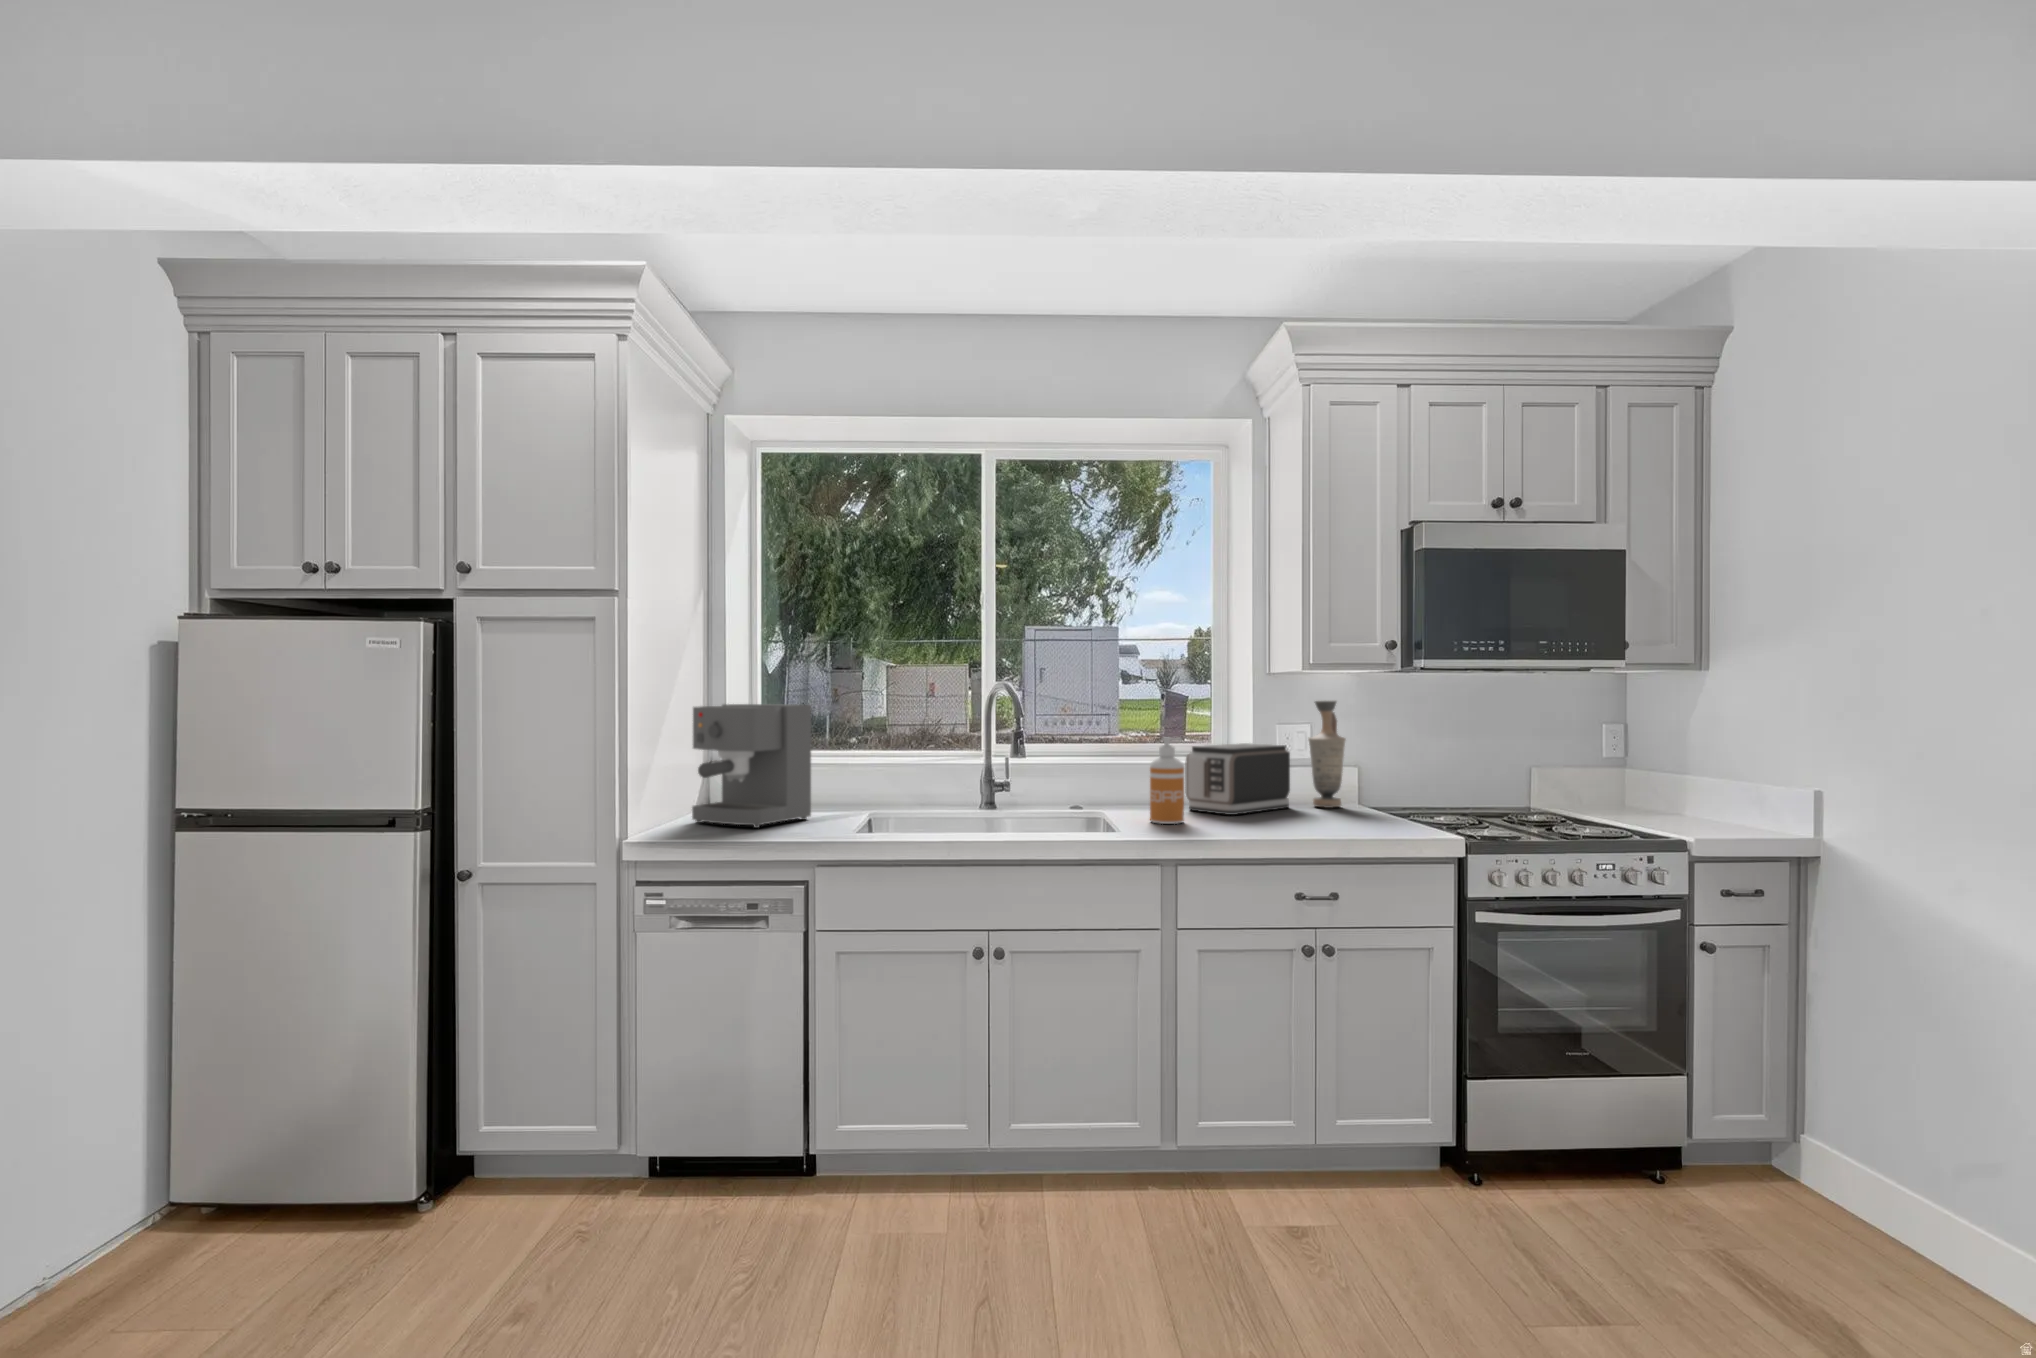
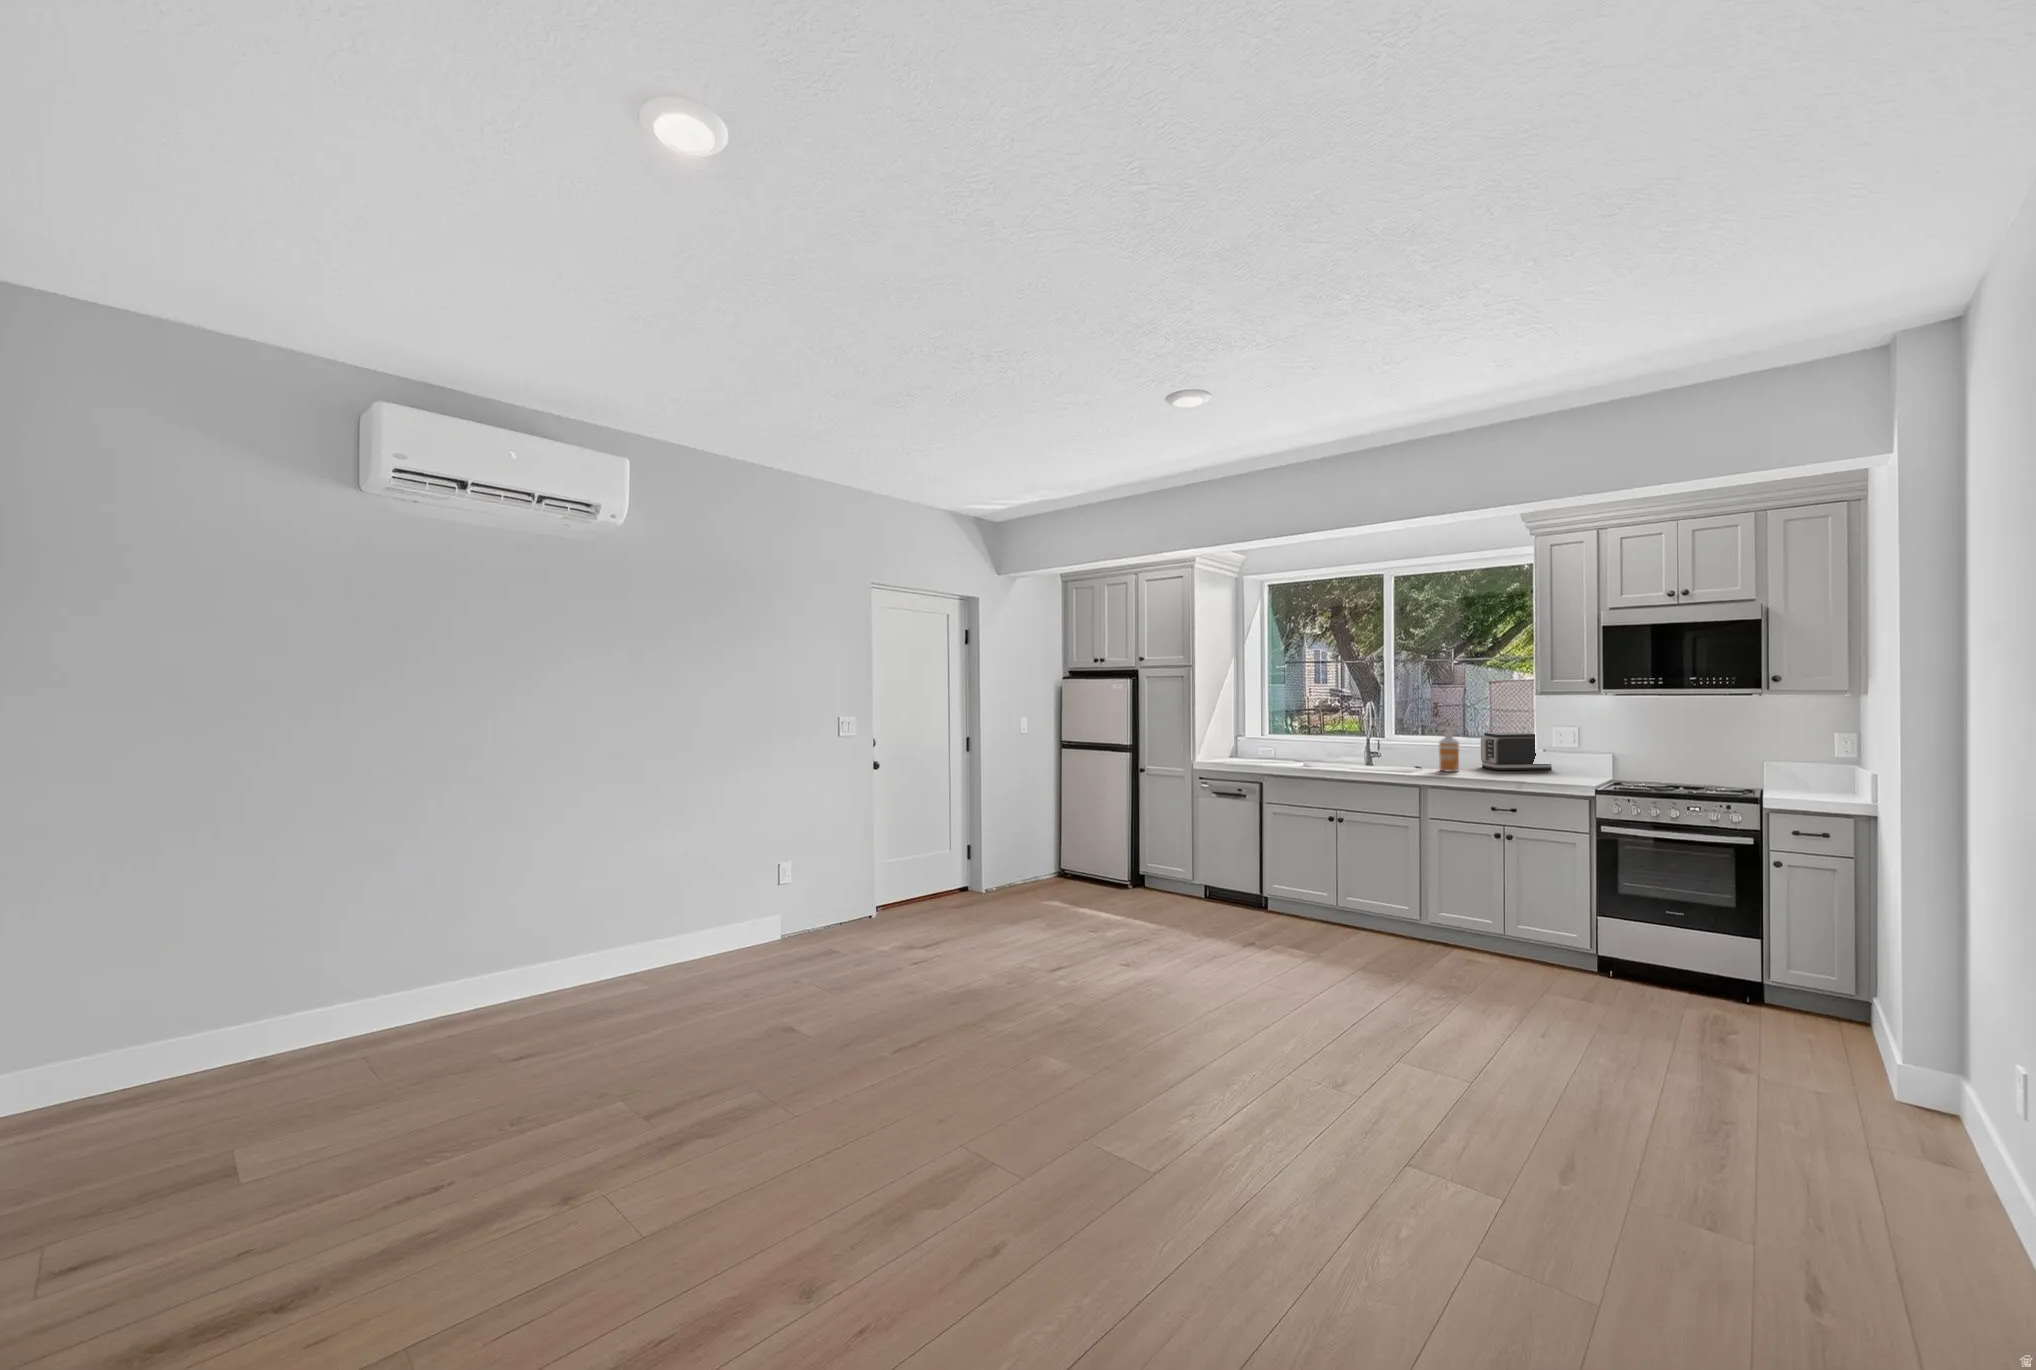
vase: present [1308,701,1346,808] -> none [1566,709,1592,771]
coffee maker: present [692,704,811,828] -> none [1224,707,1280,761]

